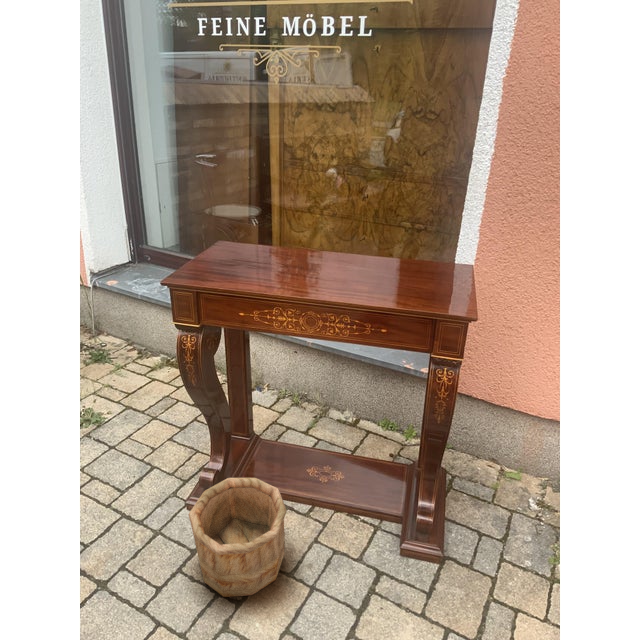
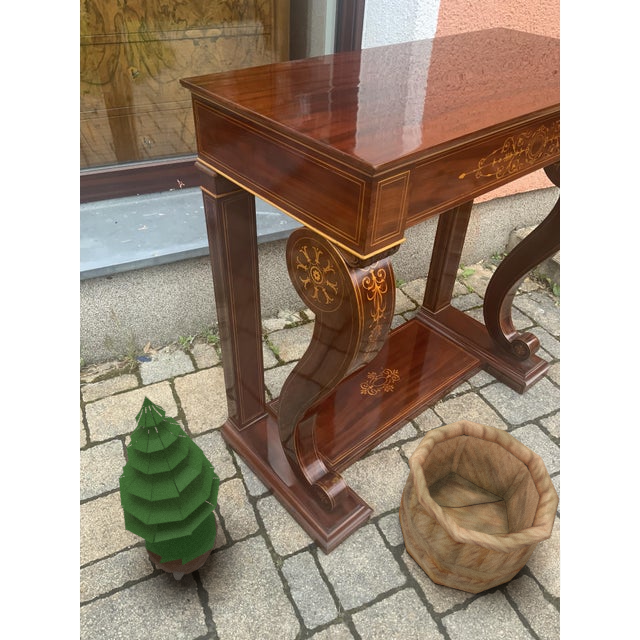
potted tree: none [123,356,173,468] -> present [119,396,220,580]

